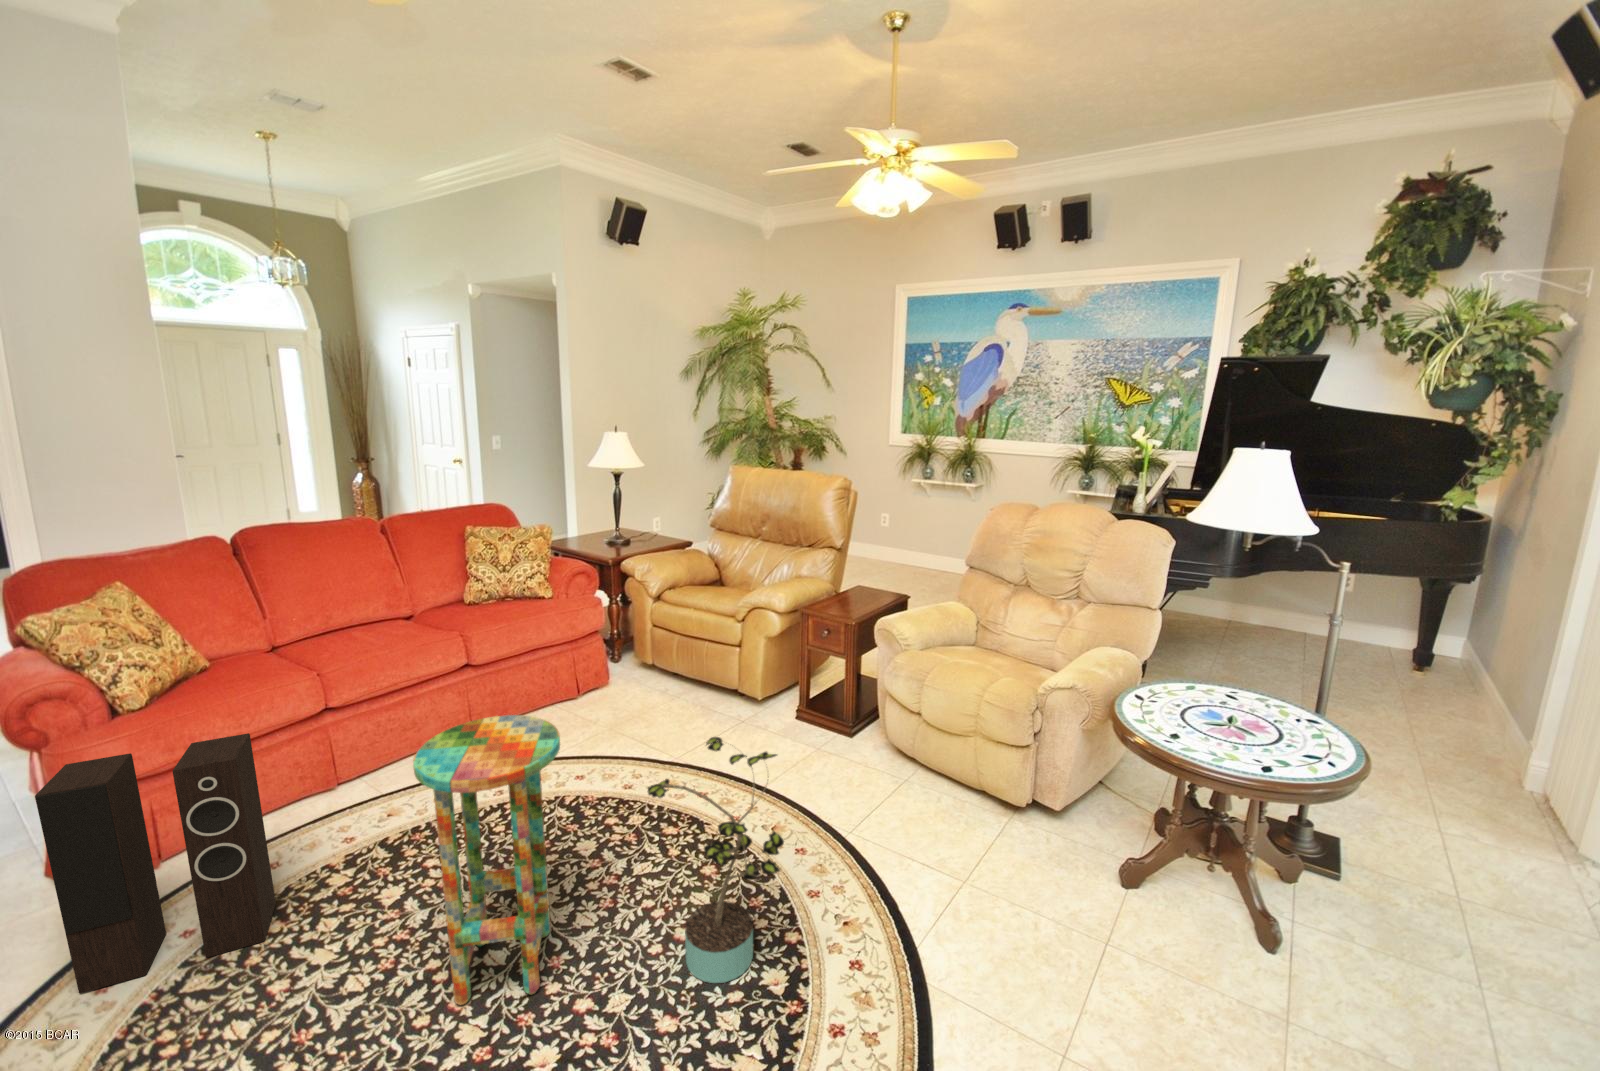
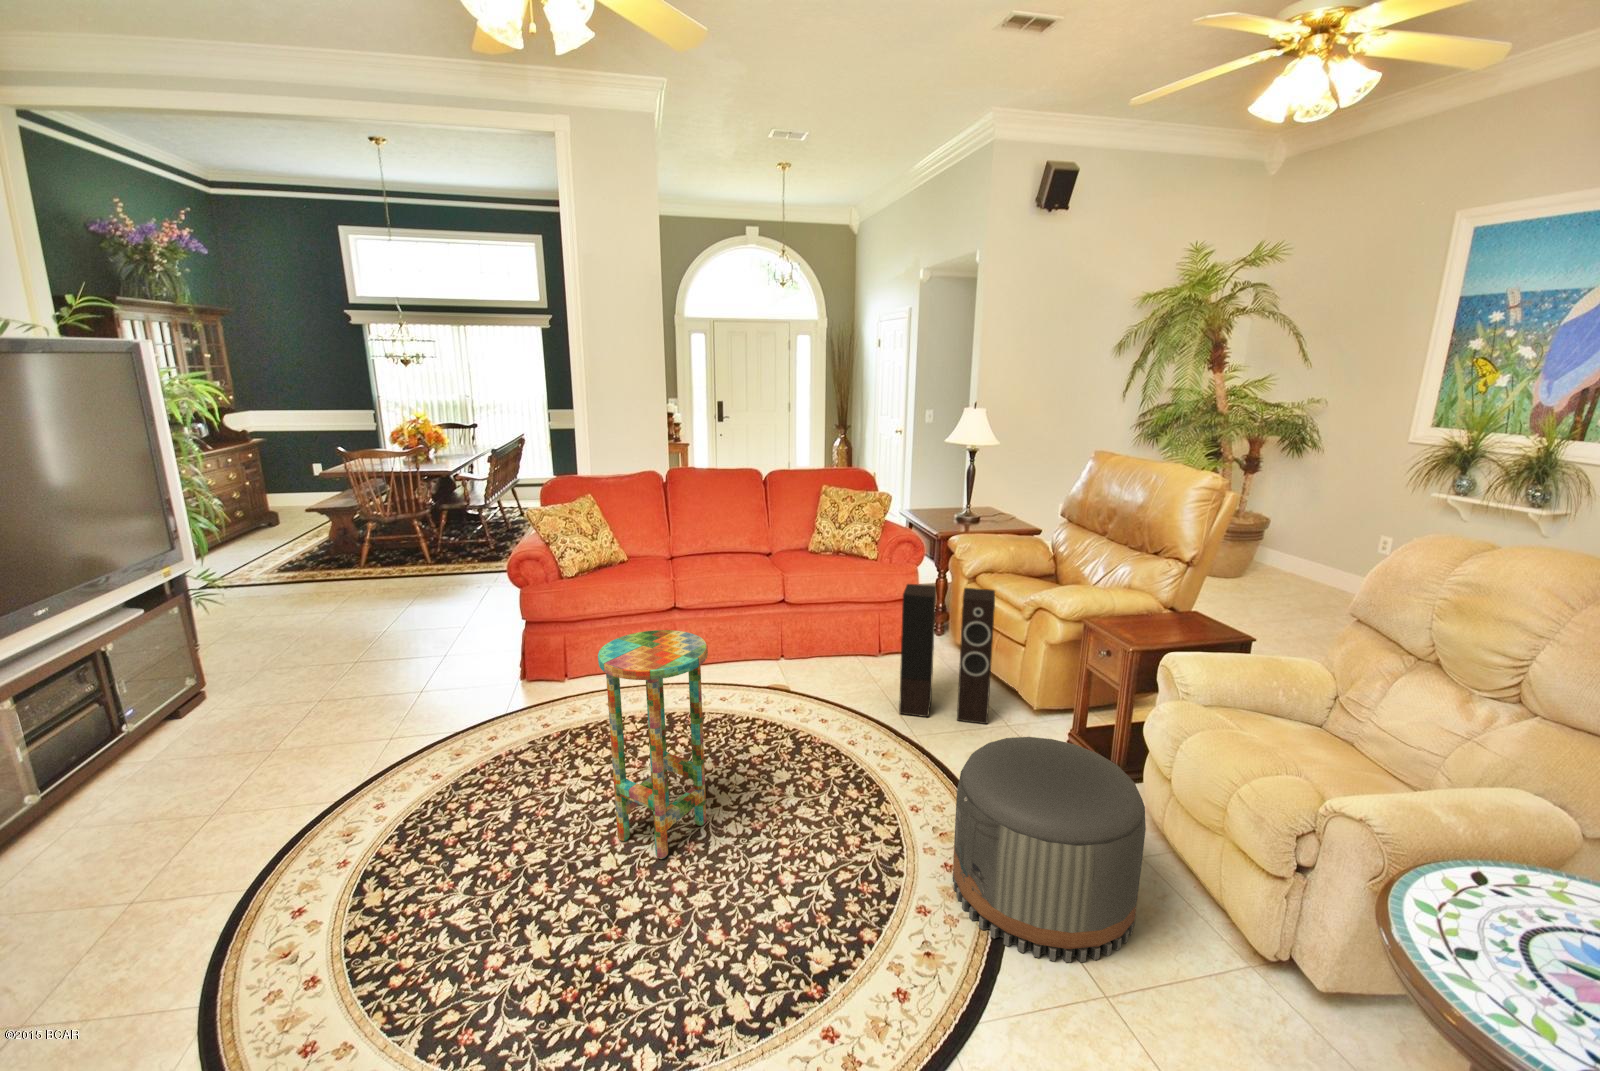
pouf: none [800,709,948,885] -> present [953,737,1146,962]
speaker: present [35,733,276,994] -> present [899,584,995,724]
potted plant: present [648,737,784,983] -> none [736,701,862,937]

